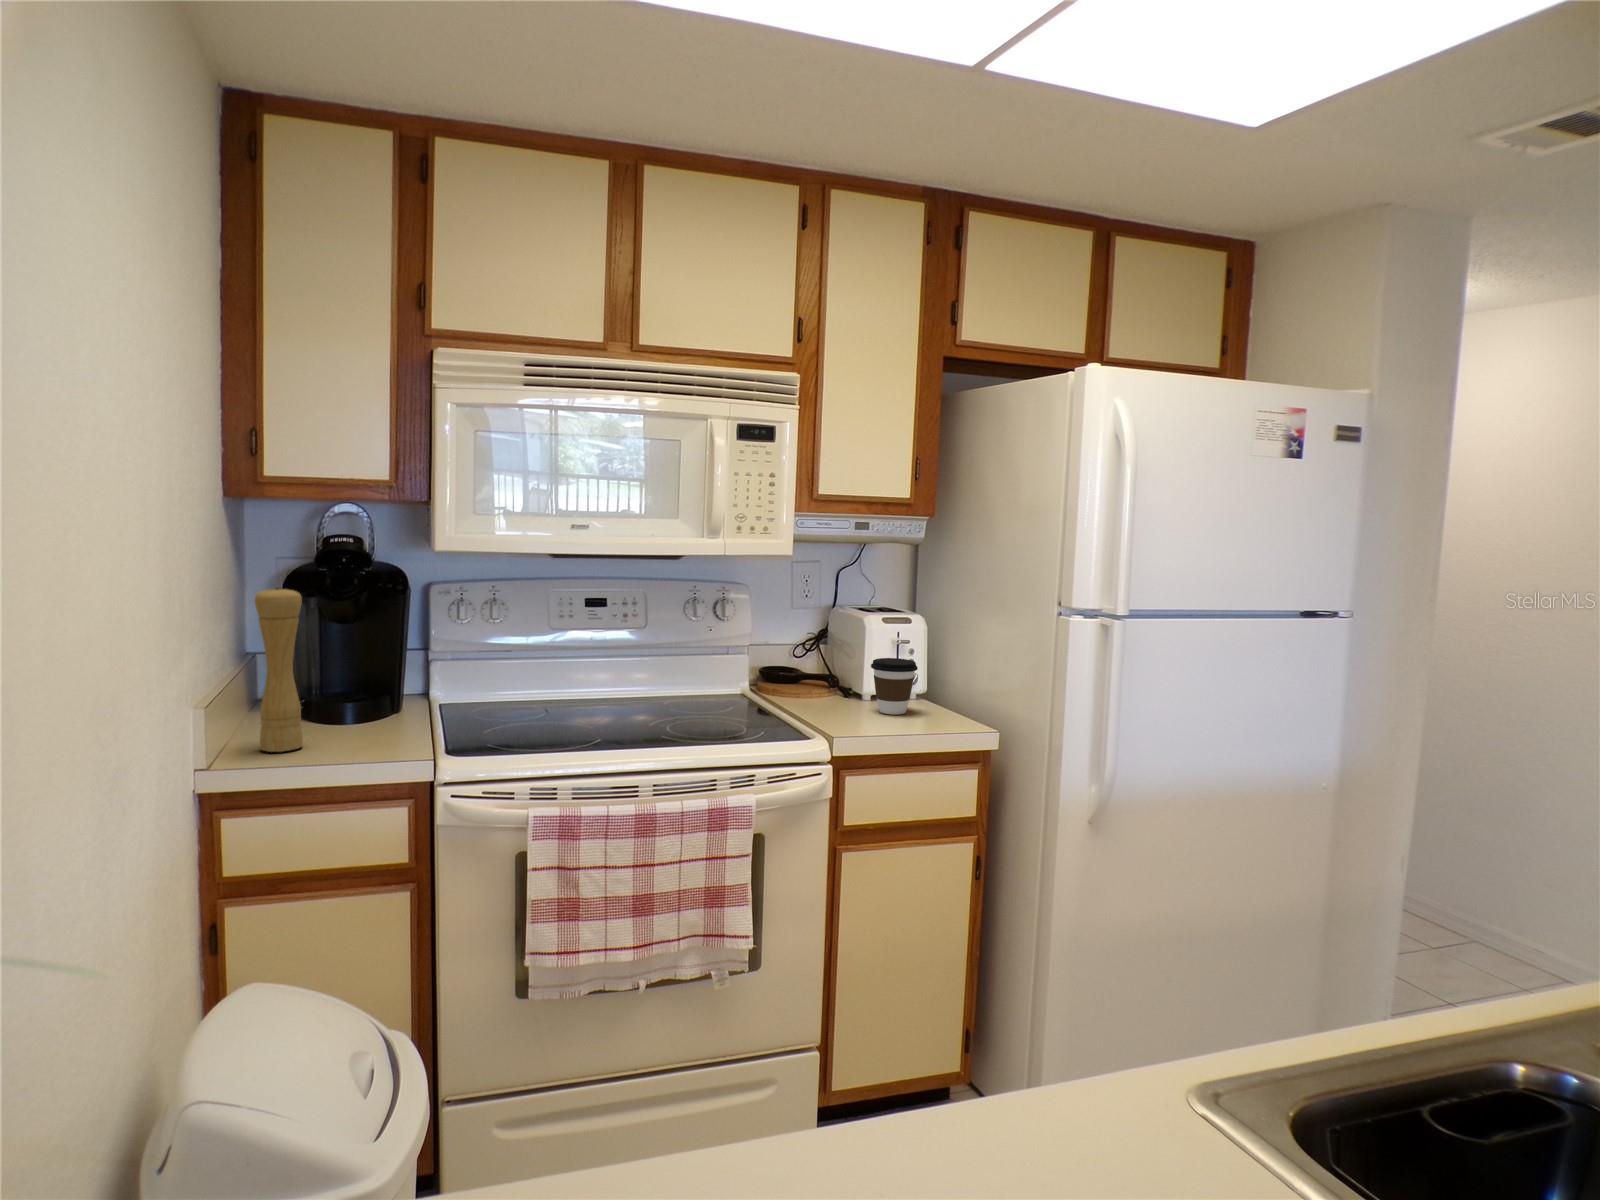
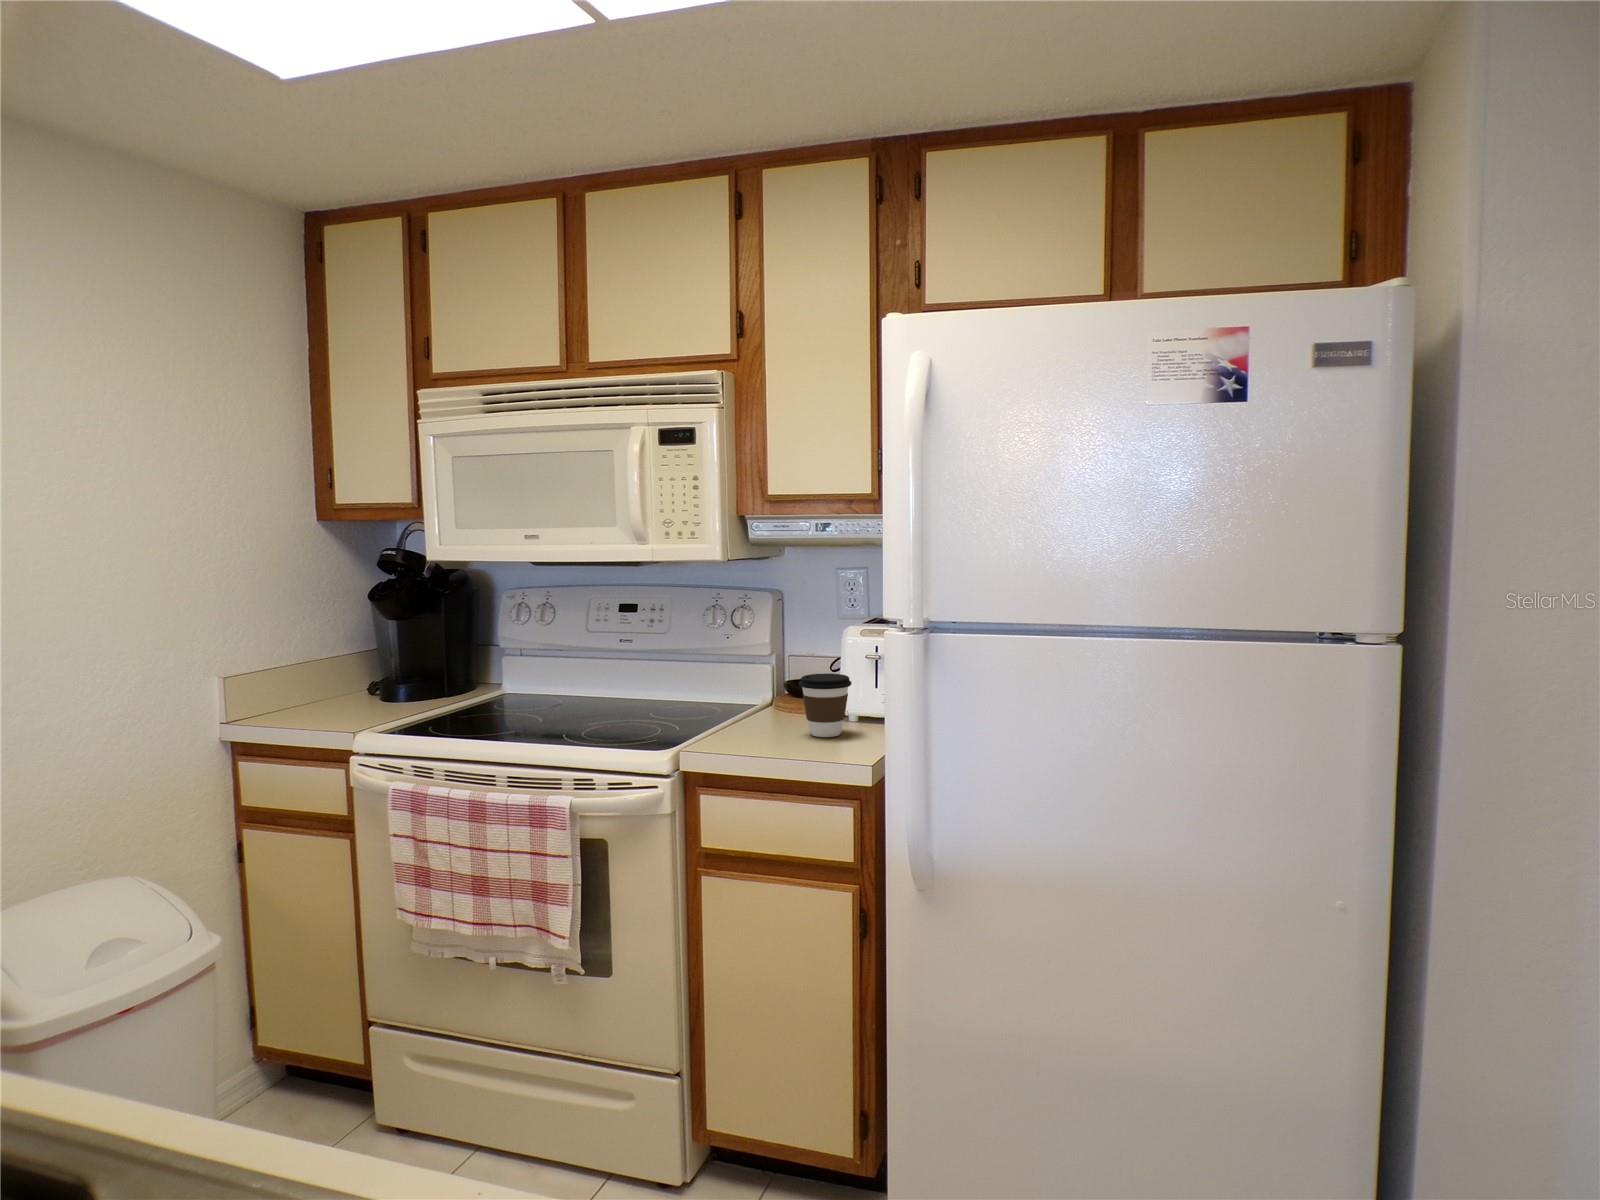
pepper mill: present [255,587,303,752] -> none [283,591,323,718]

